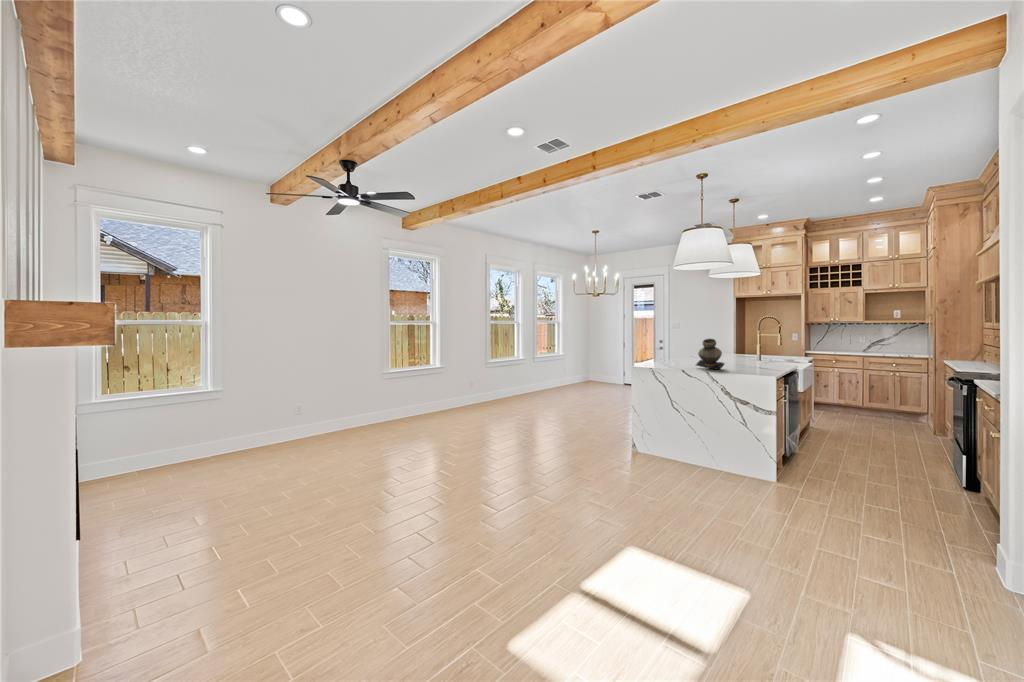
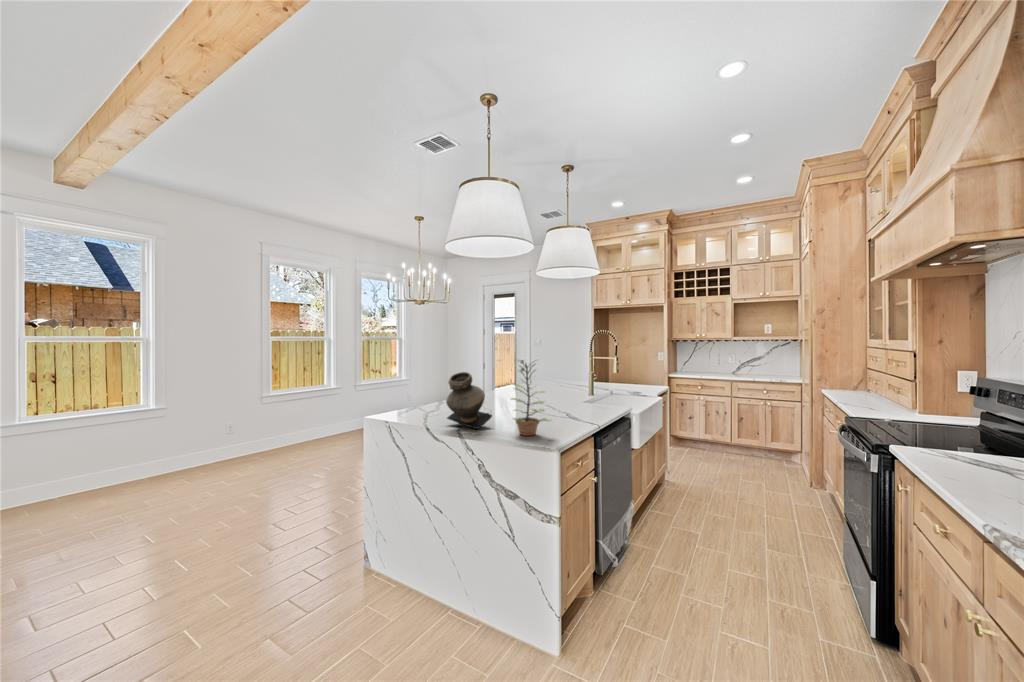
plant: none [742,331,768,371] -> present [511,360,551,436]

